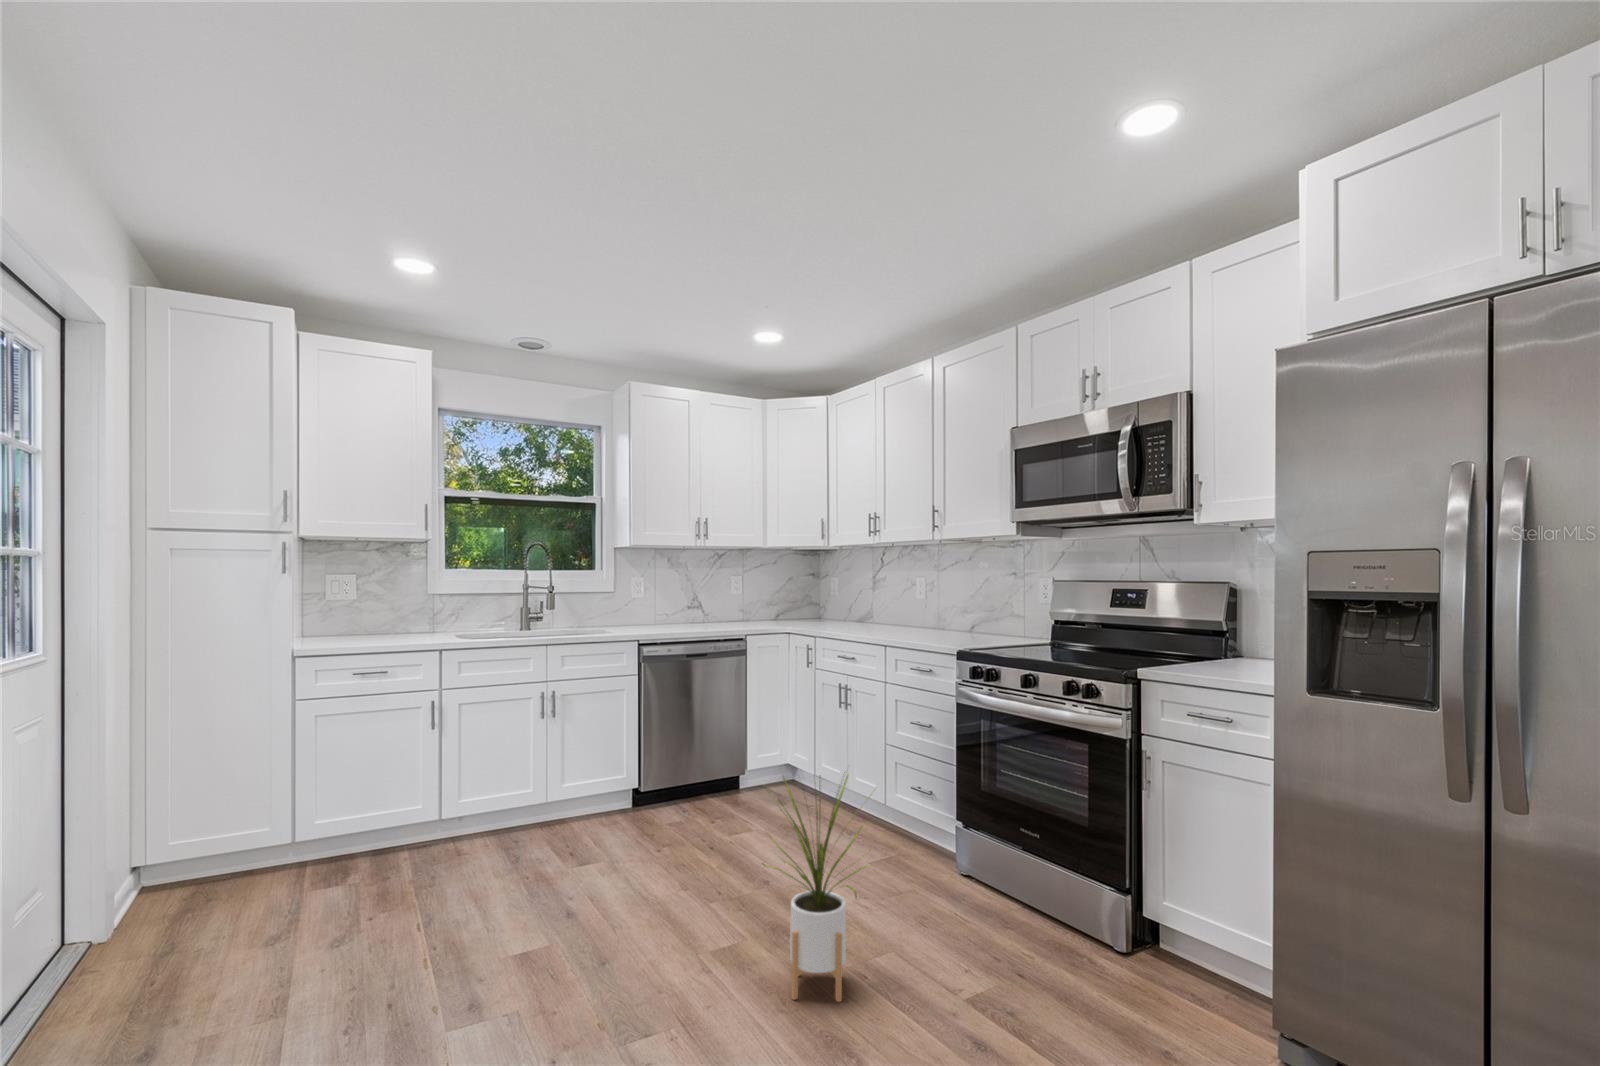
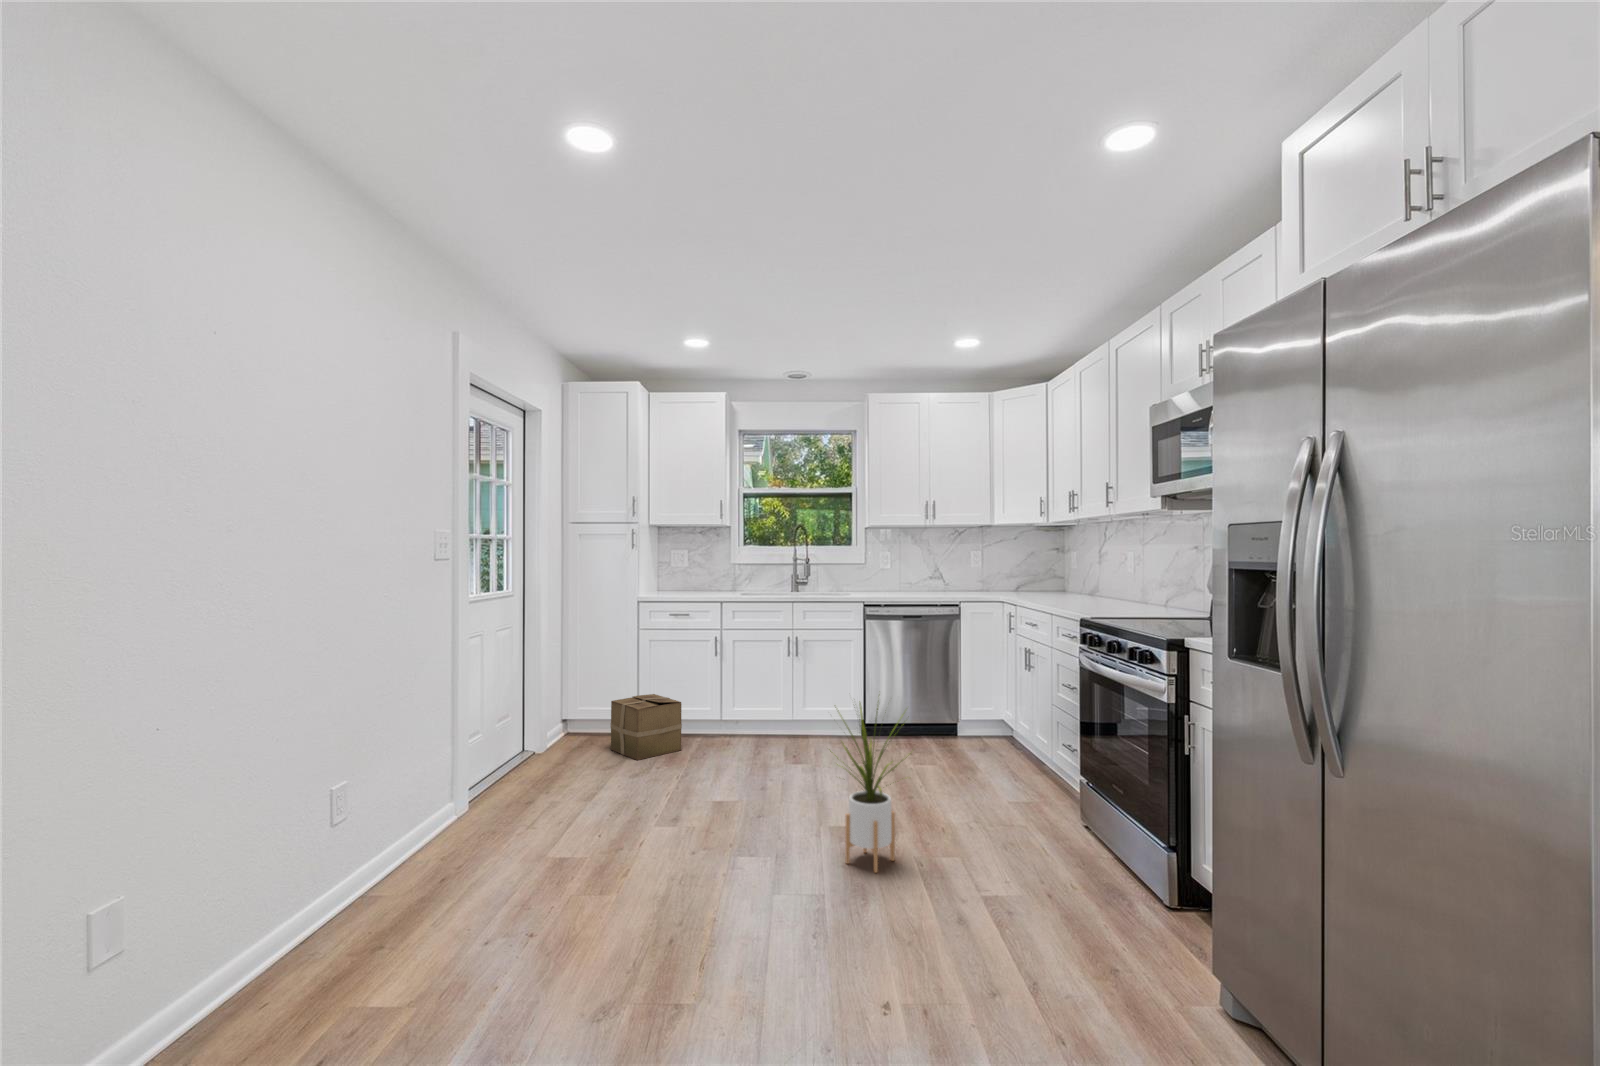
cardboard box: none [256,798,392,913] -> present [611,694,682,760]

